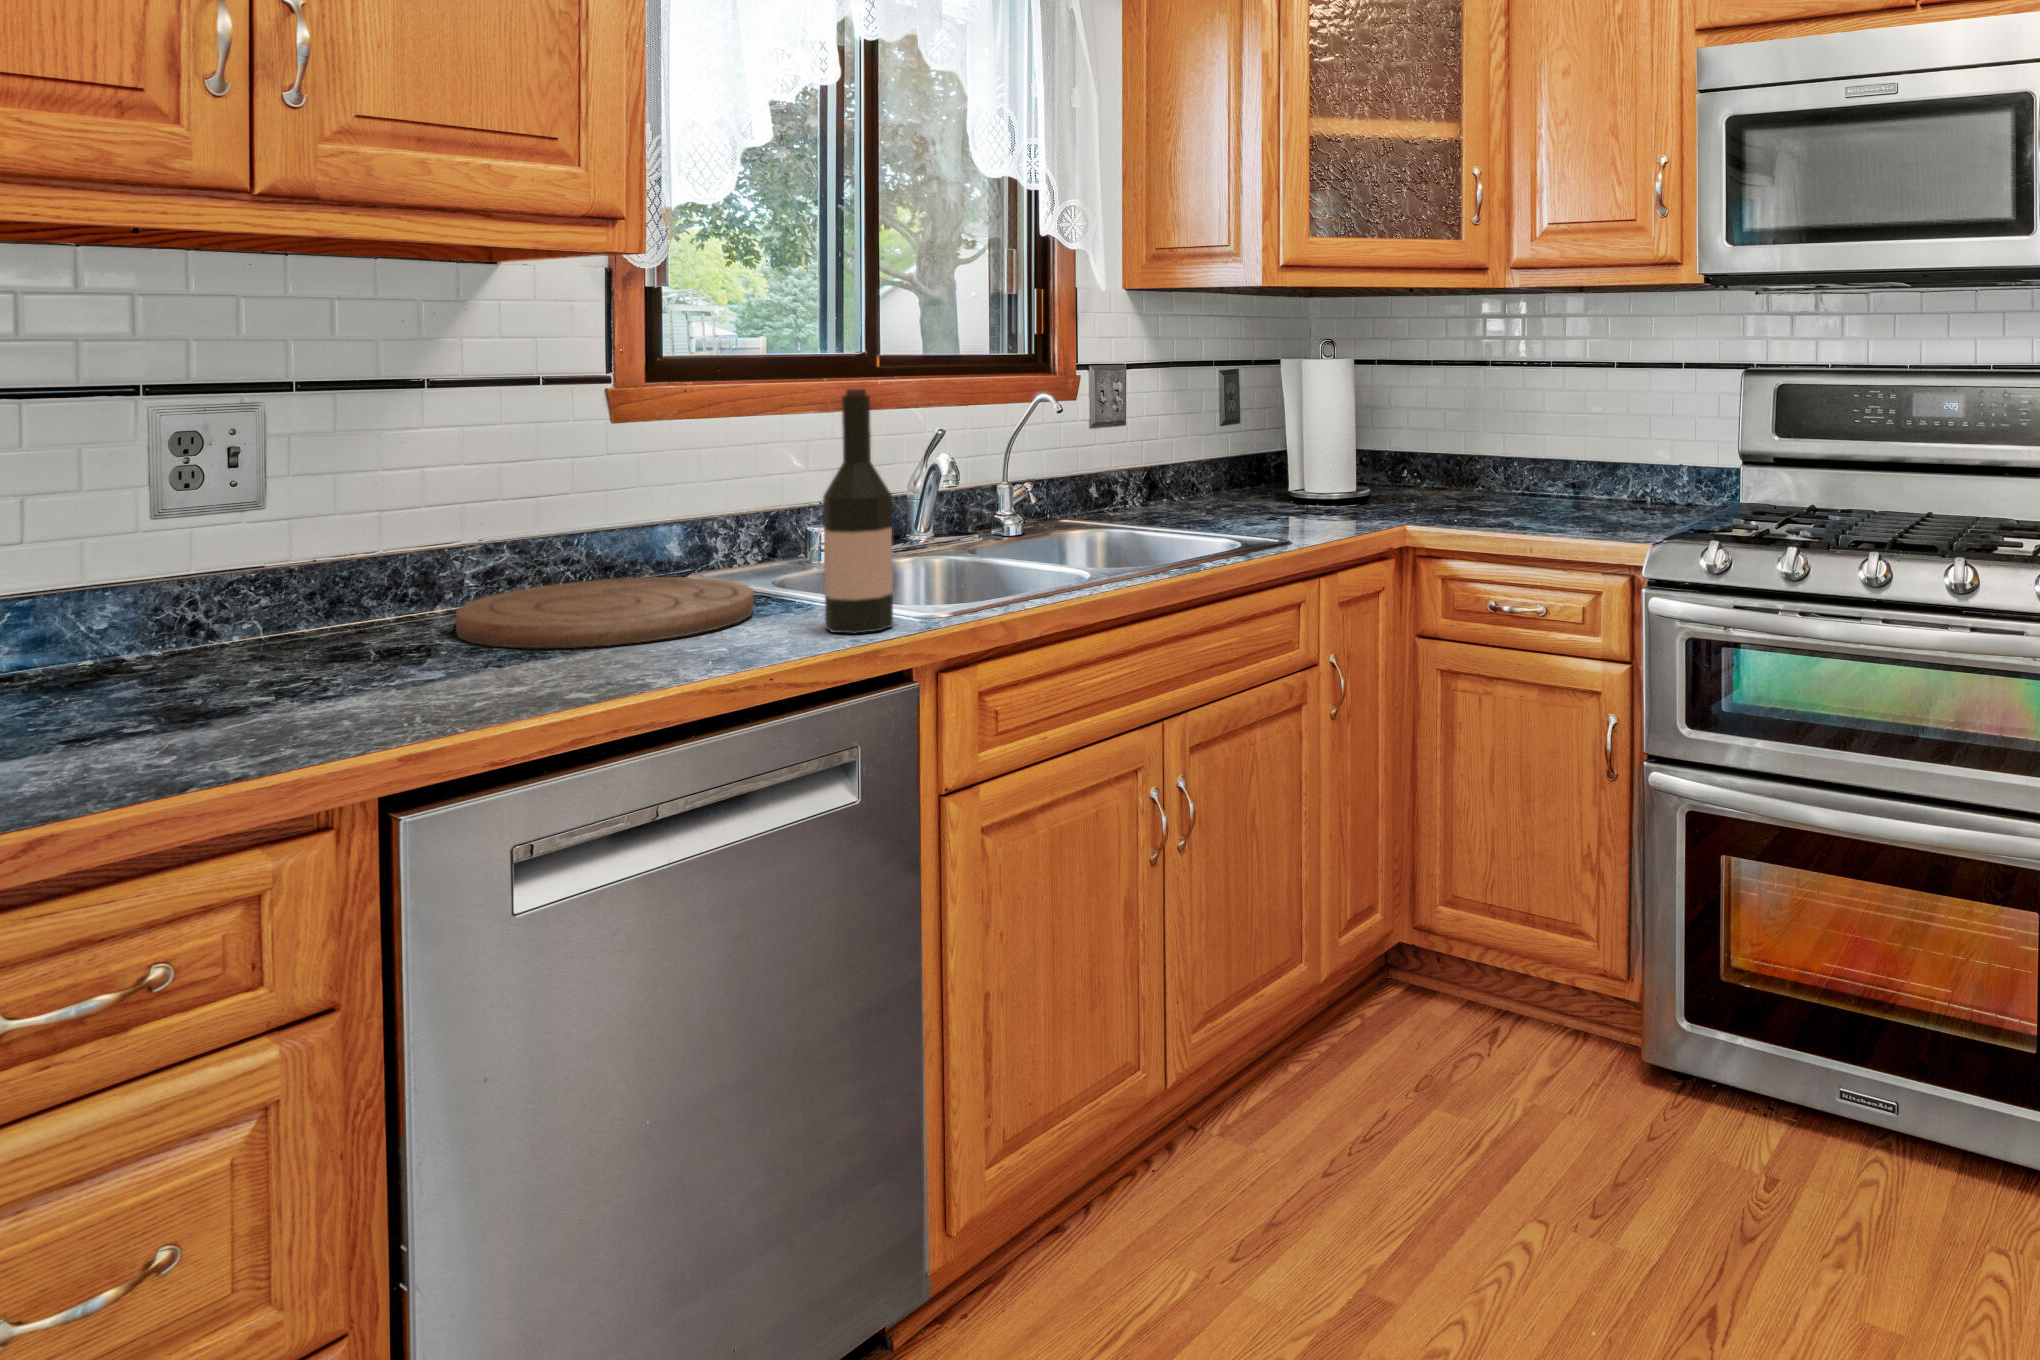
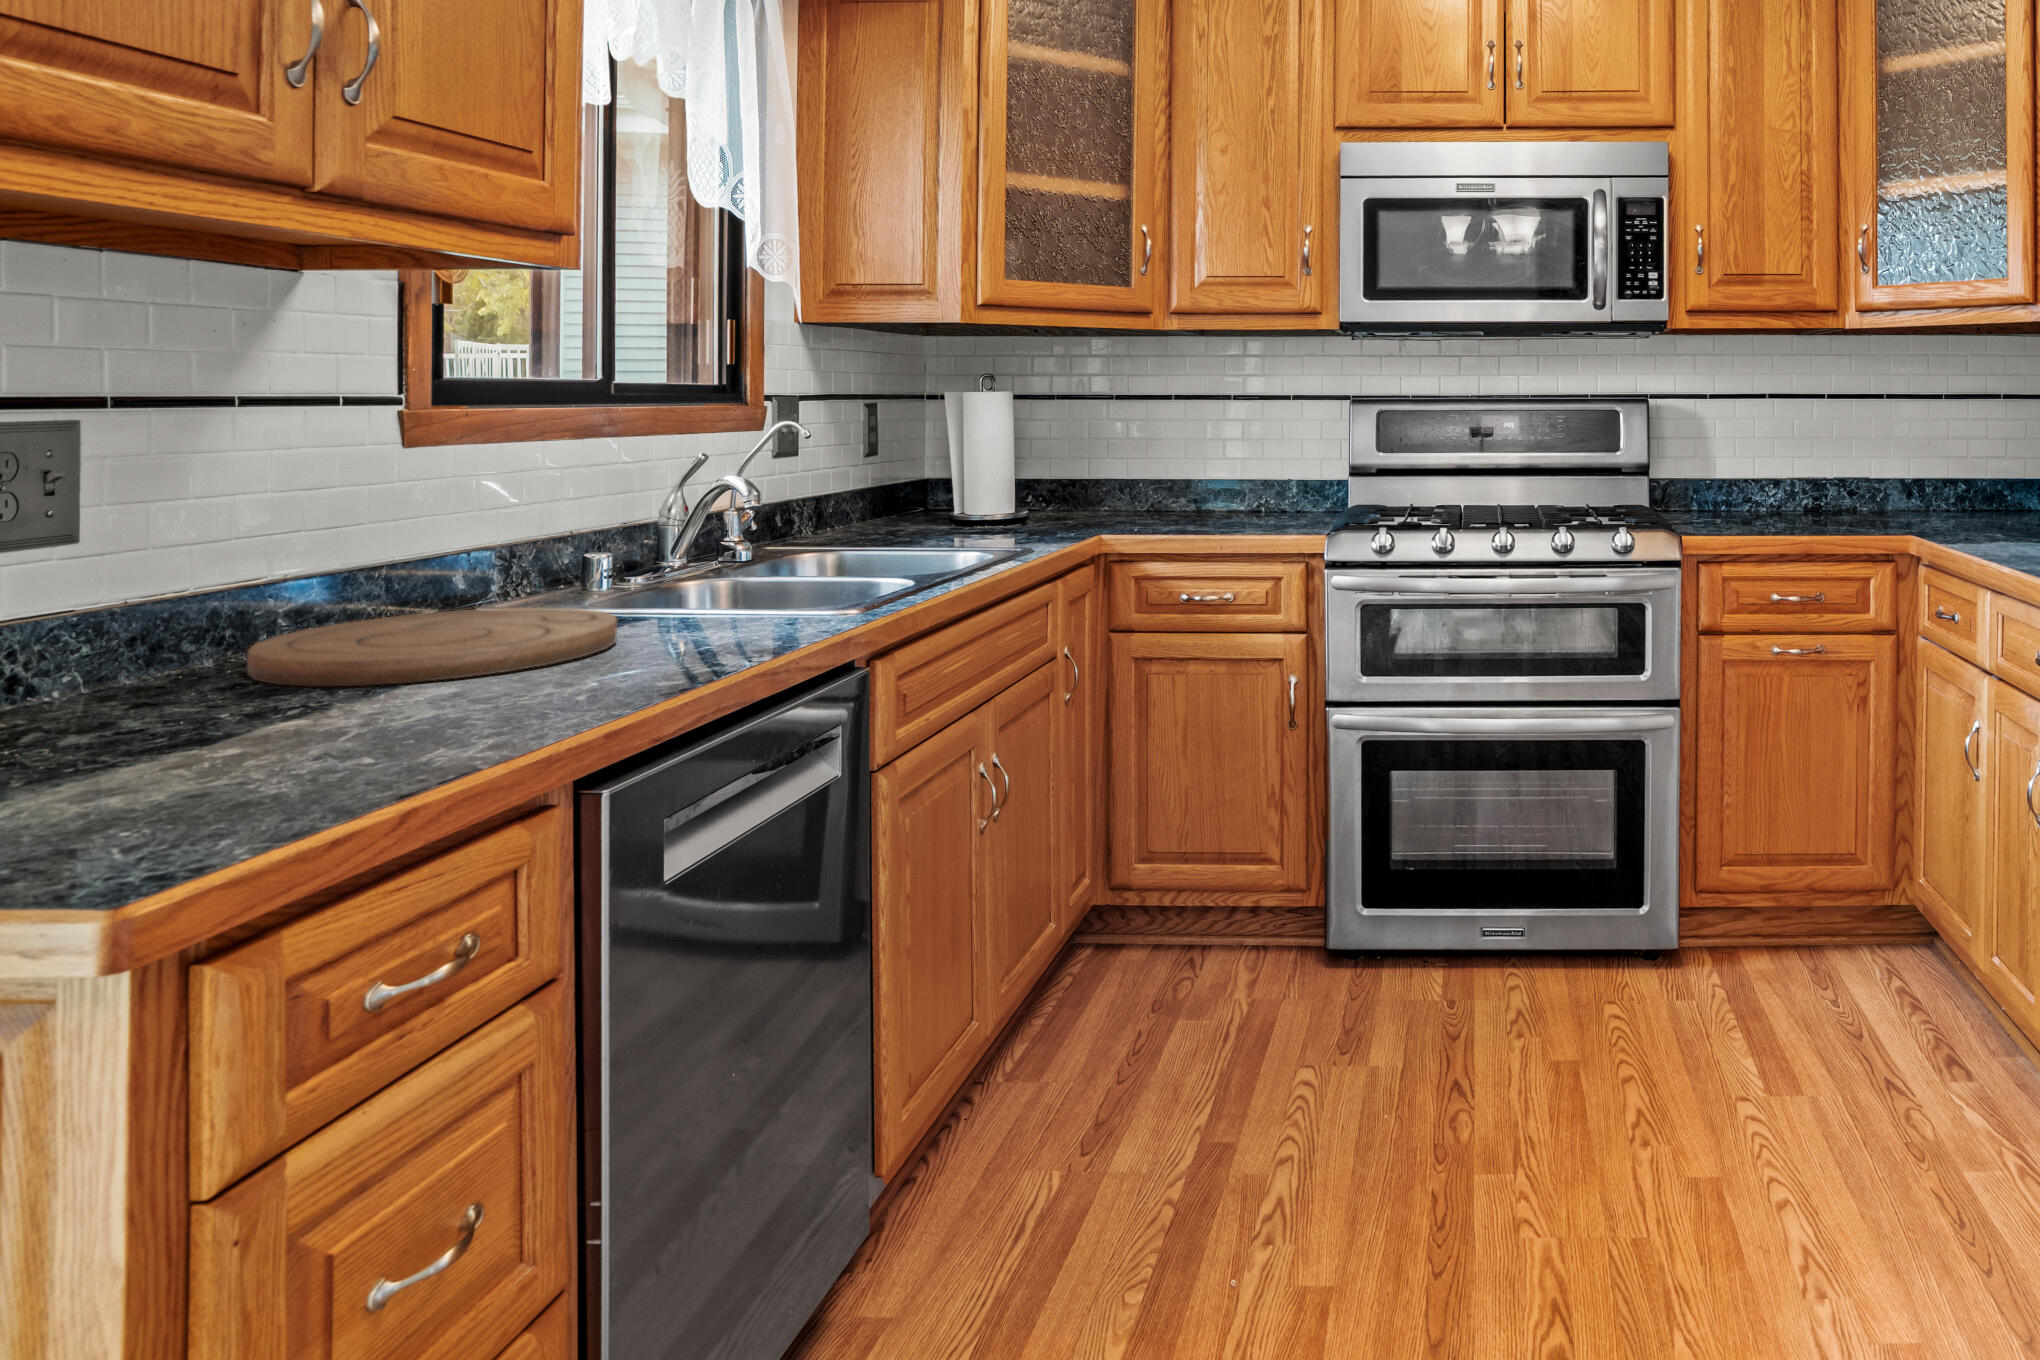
wine bottle: present [823,389,893,633] -> none [727,401,799,641]

